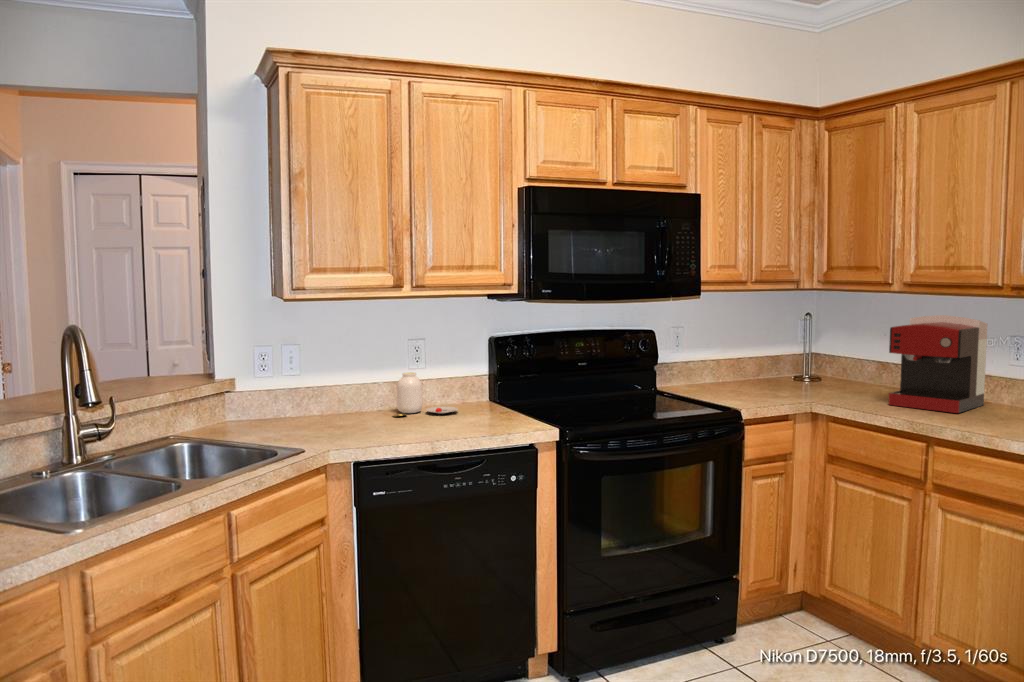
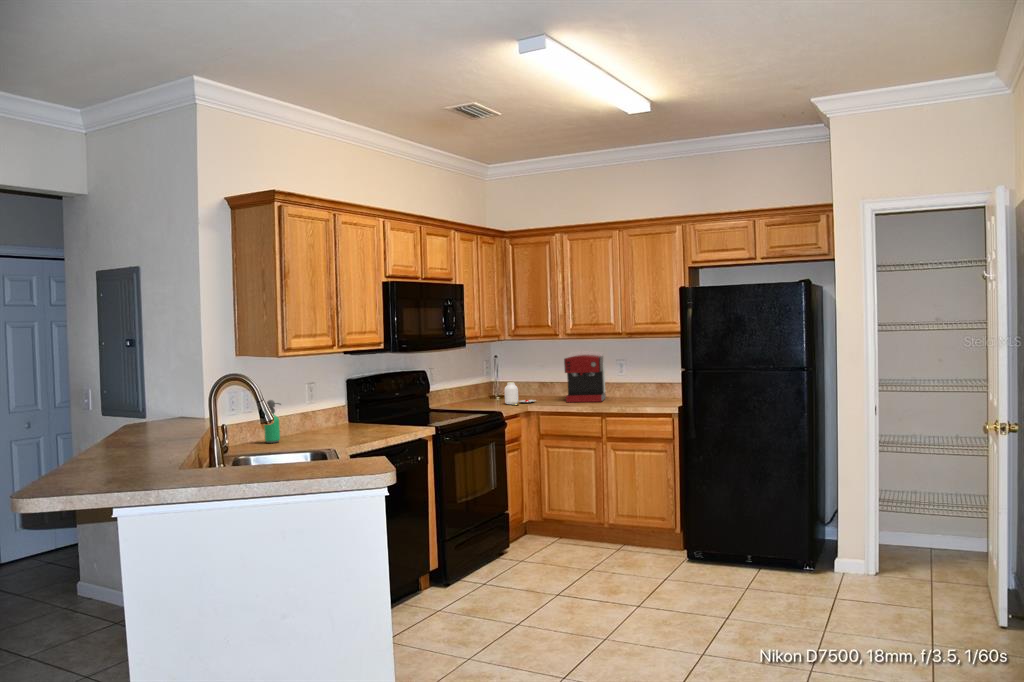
soap dispenser: none [318,358,340,418] -> present [264,400,281,443]
jar: present [393,372,458,416] -> present [504,382,535,405]

